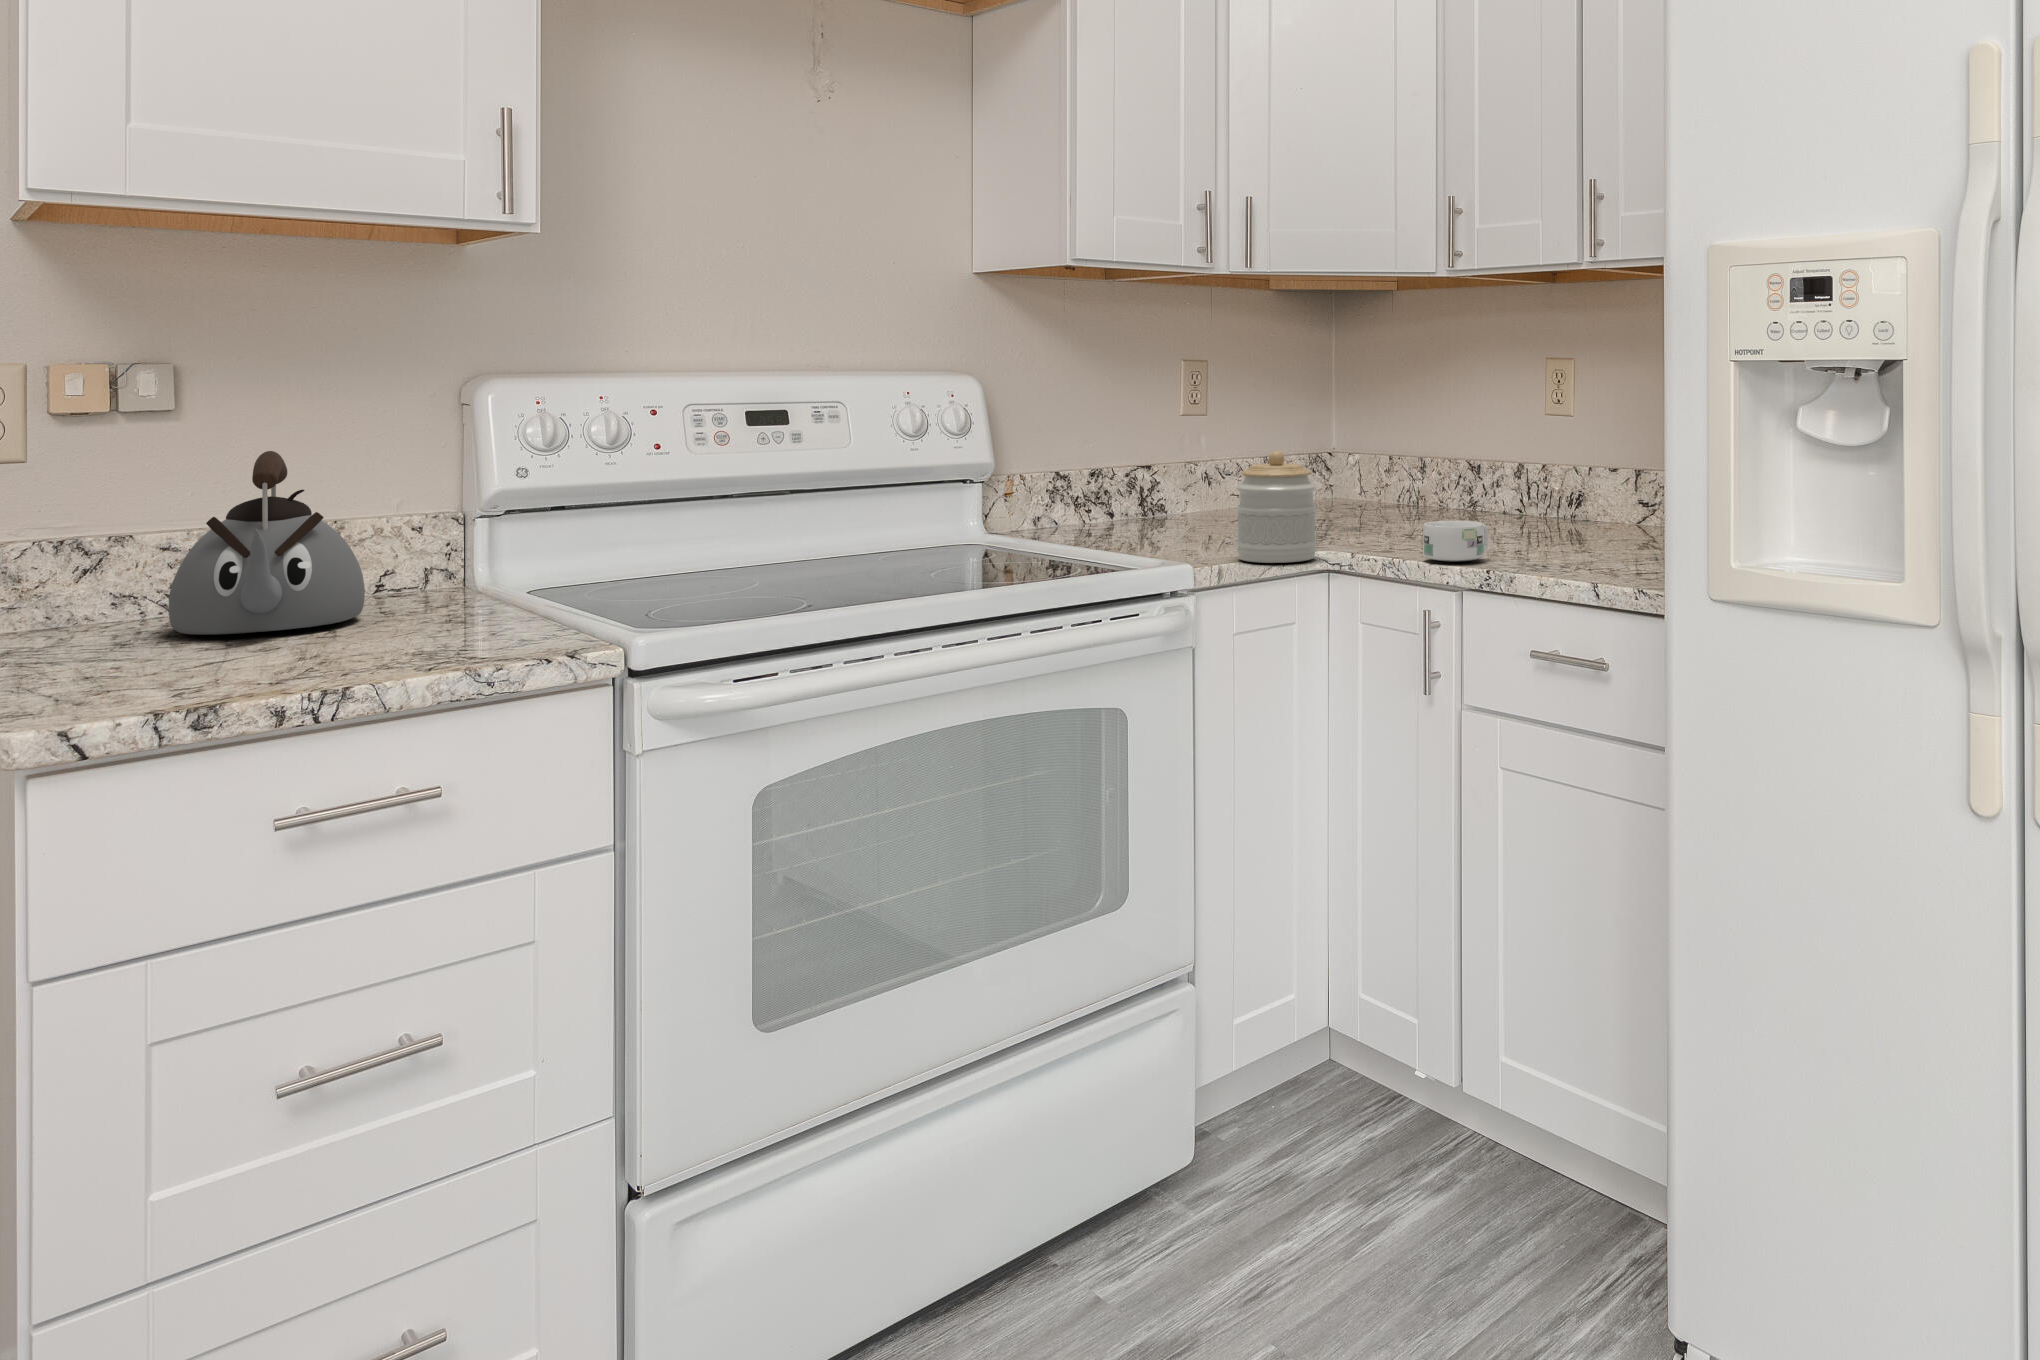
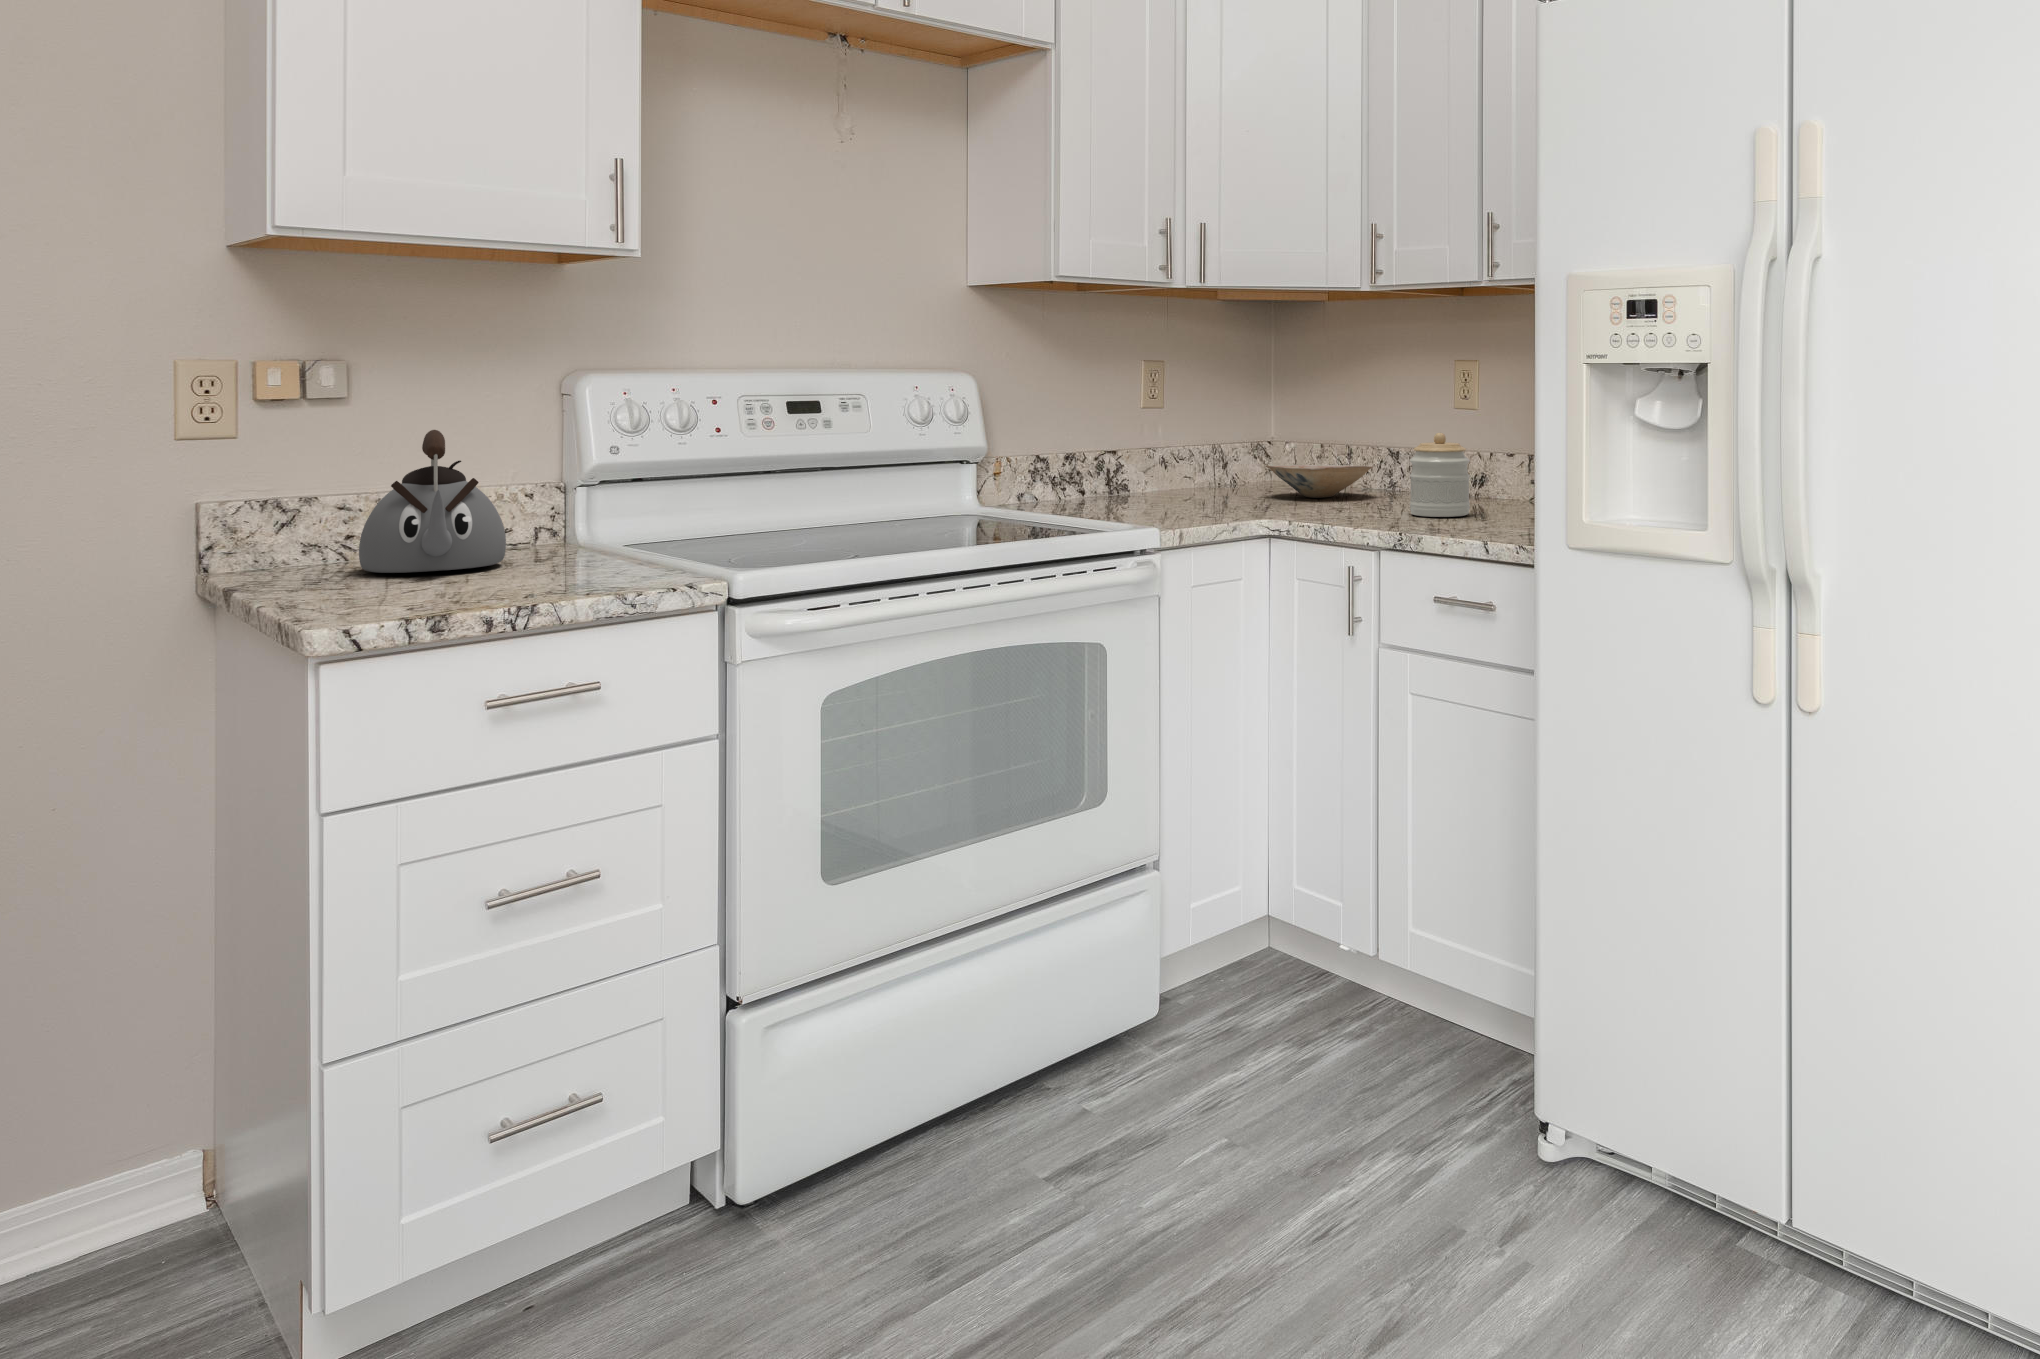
jar: present [1237,451,1316,563] -> present [1410,433,1470,517]
bowl: none [1330,480,1455,519] -> present [1266,465,1373,498]
mug: present [1423,521,1489,561] -> none [1346,494,1400,527]

